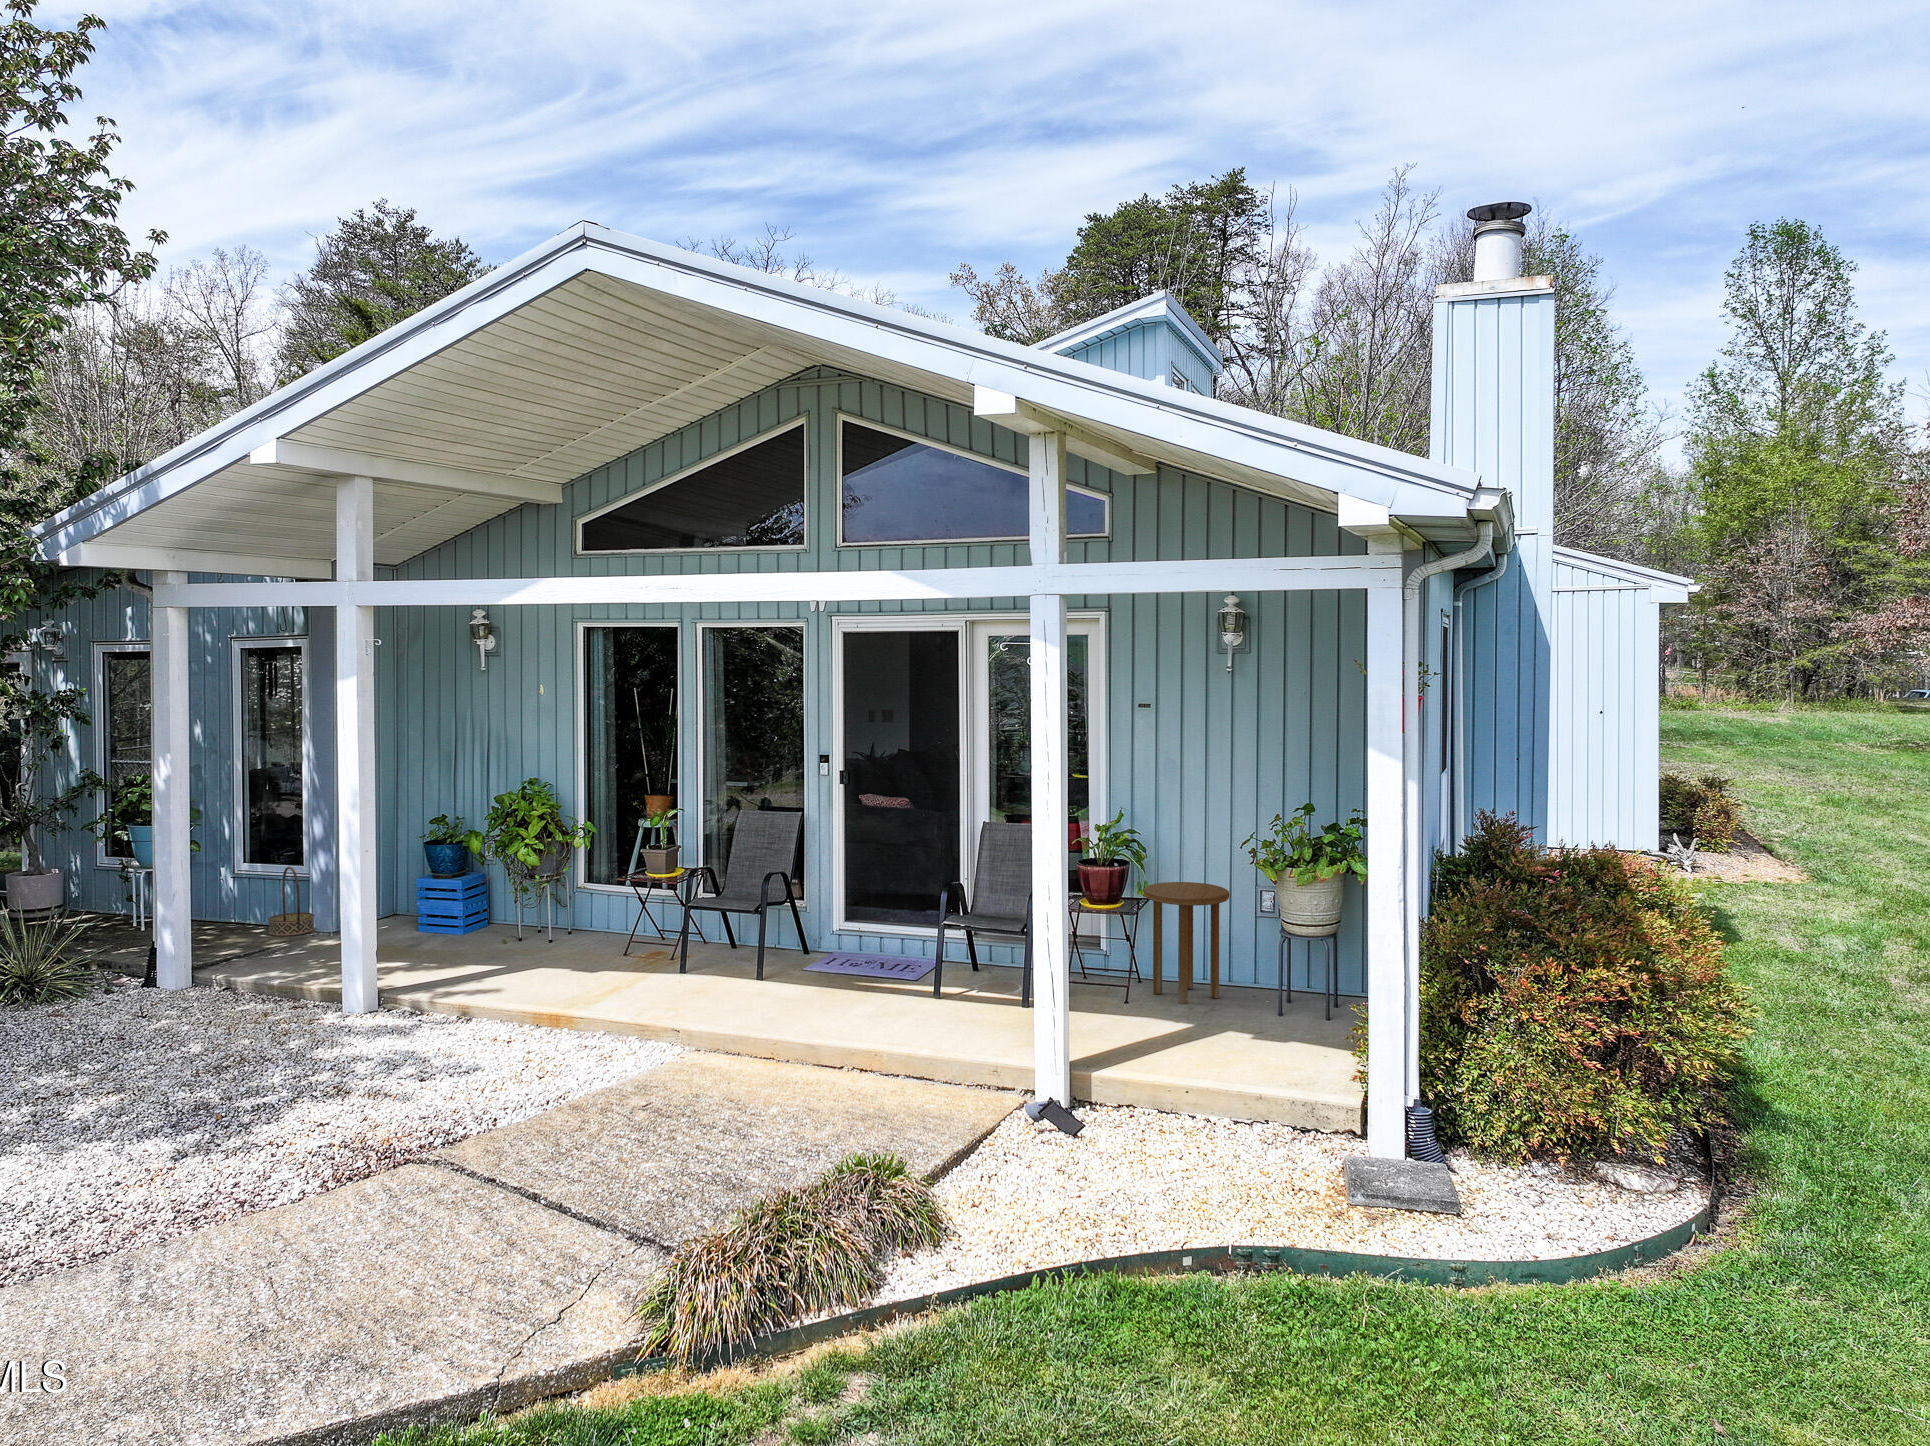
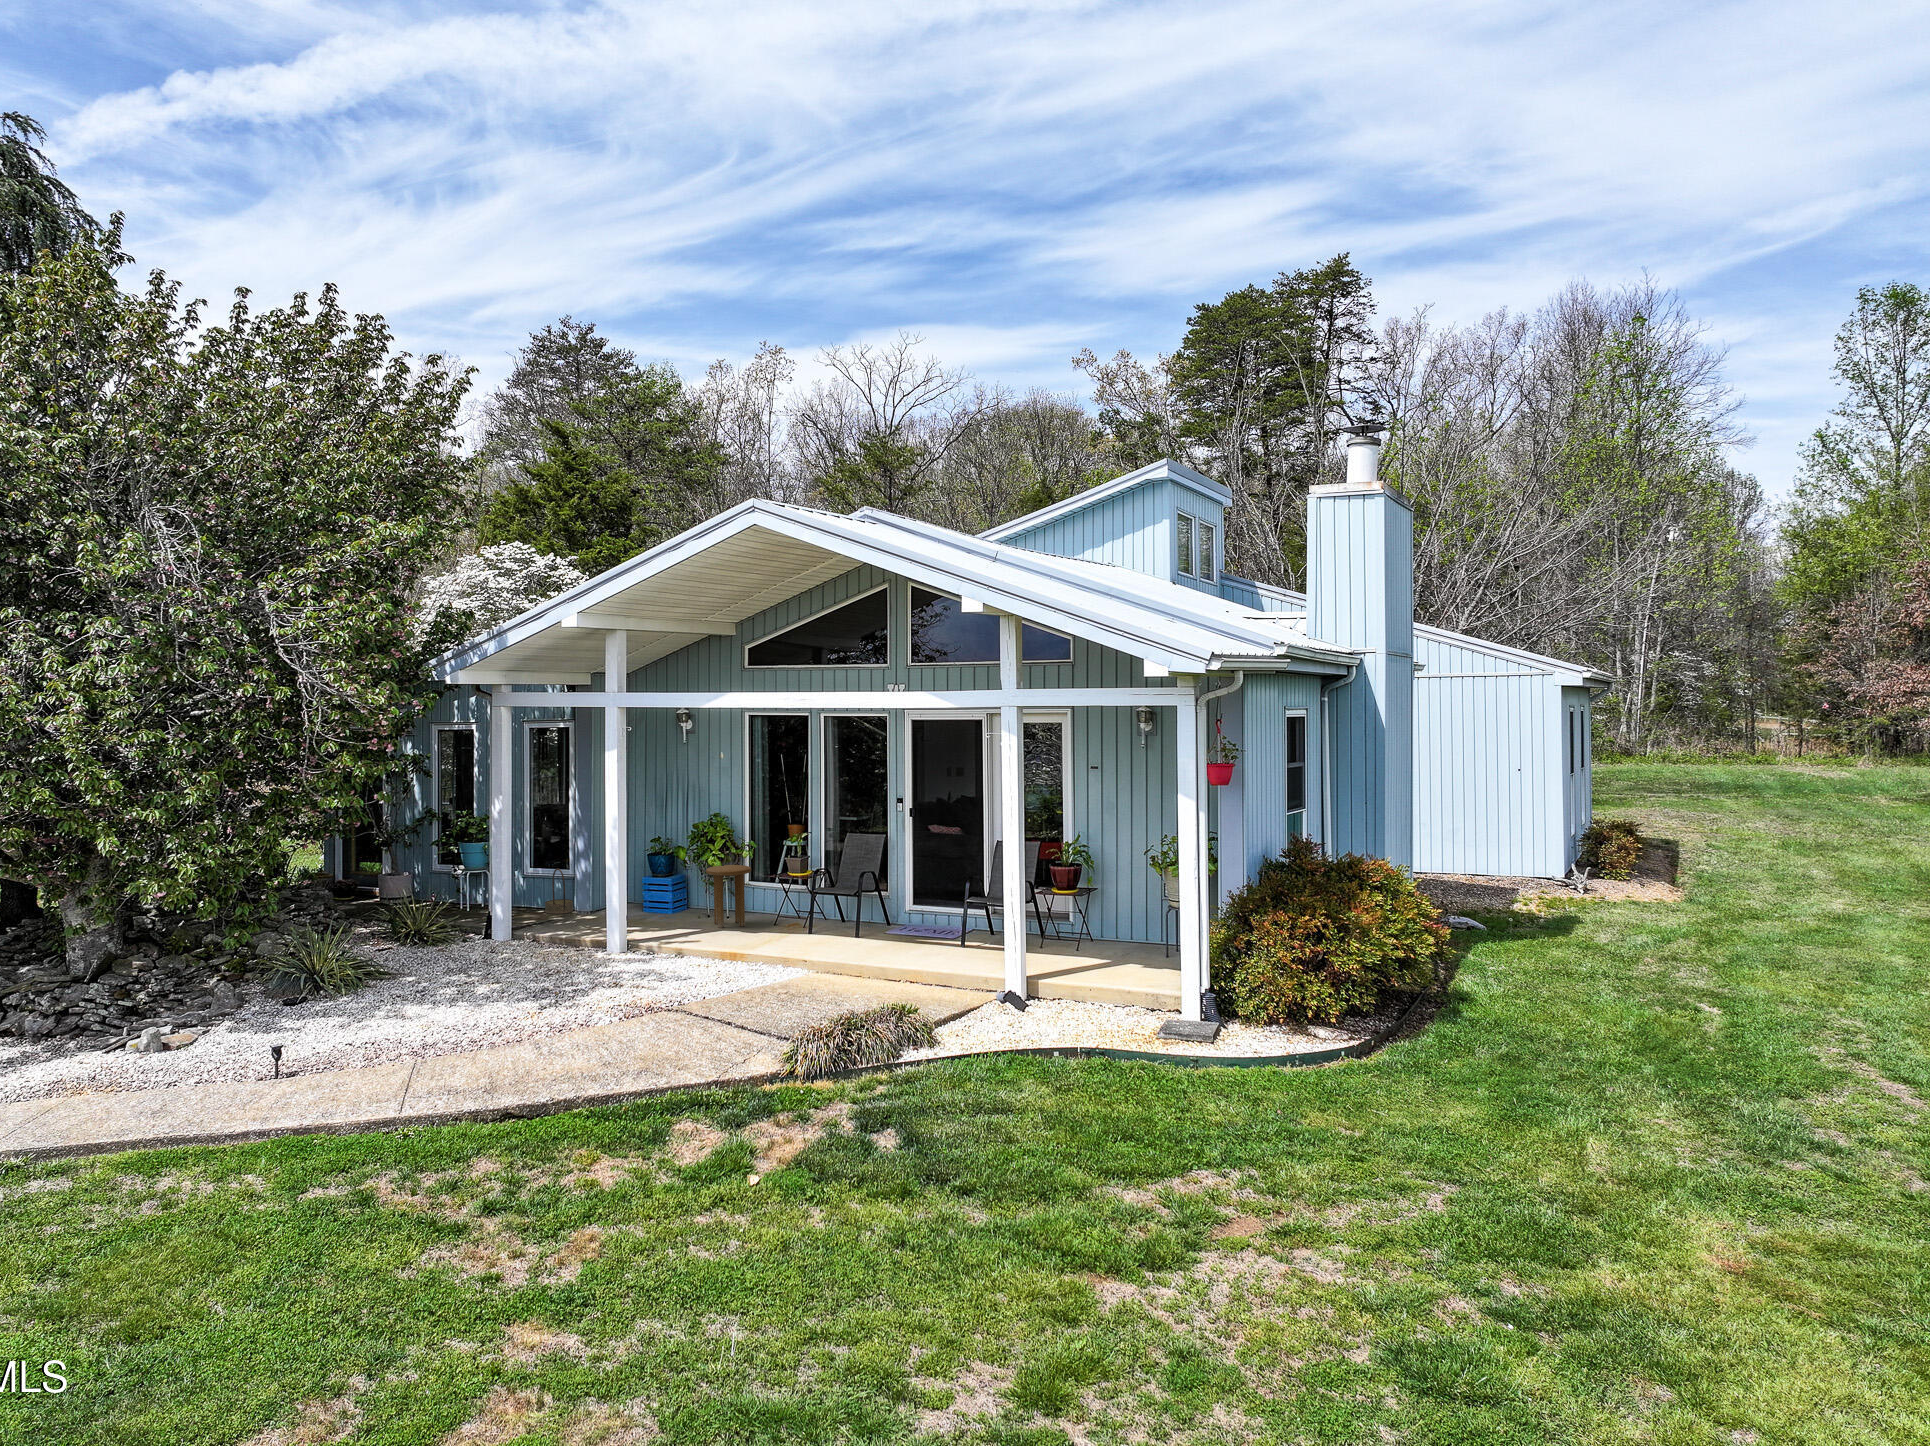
side table: present [1144,882,1229,1004] -> present [706,865,751,928]

